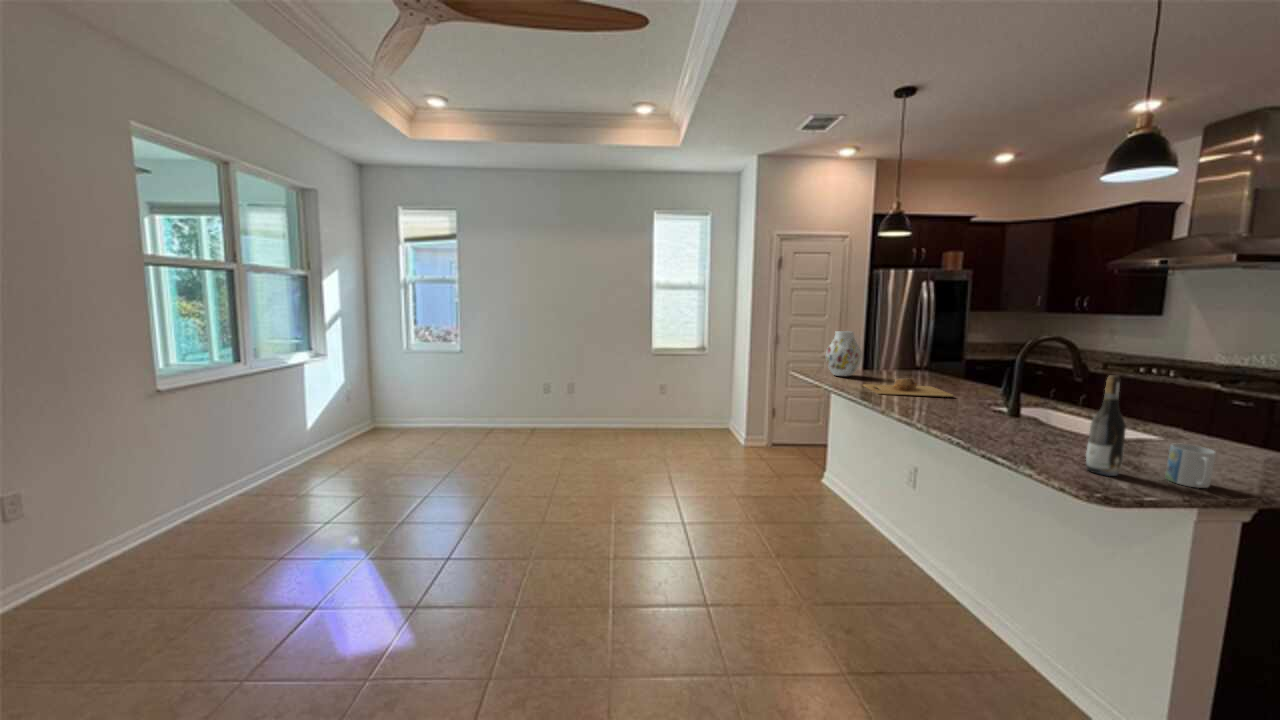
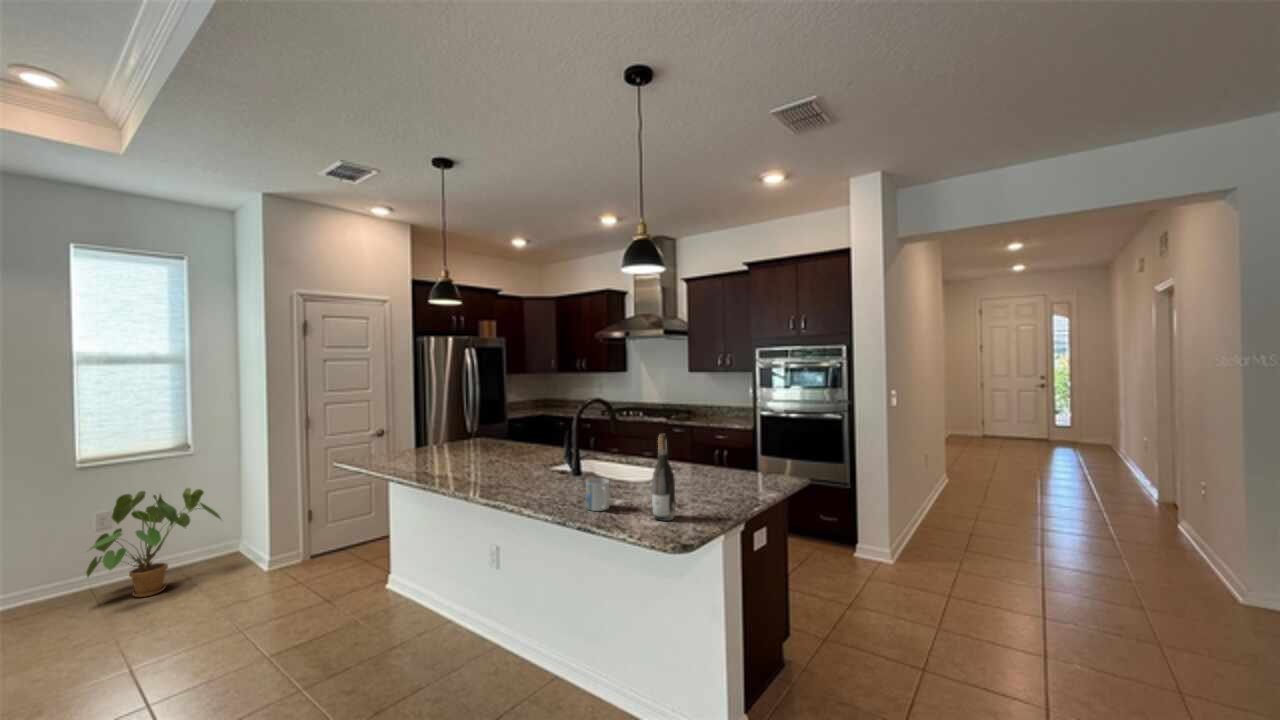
vase: present [826,331,862,377] -> none [381,407,423,460]
house plant: none [653,374,722,441] -> present [86,488,221,597]
cutting board: present [863,379,954,397] -> none [431,452,522,477]
mug: present [1165,443,1216,488] -> present [586,478,610,511]

